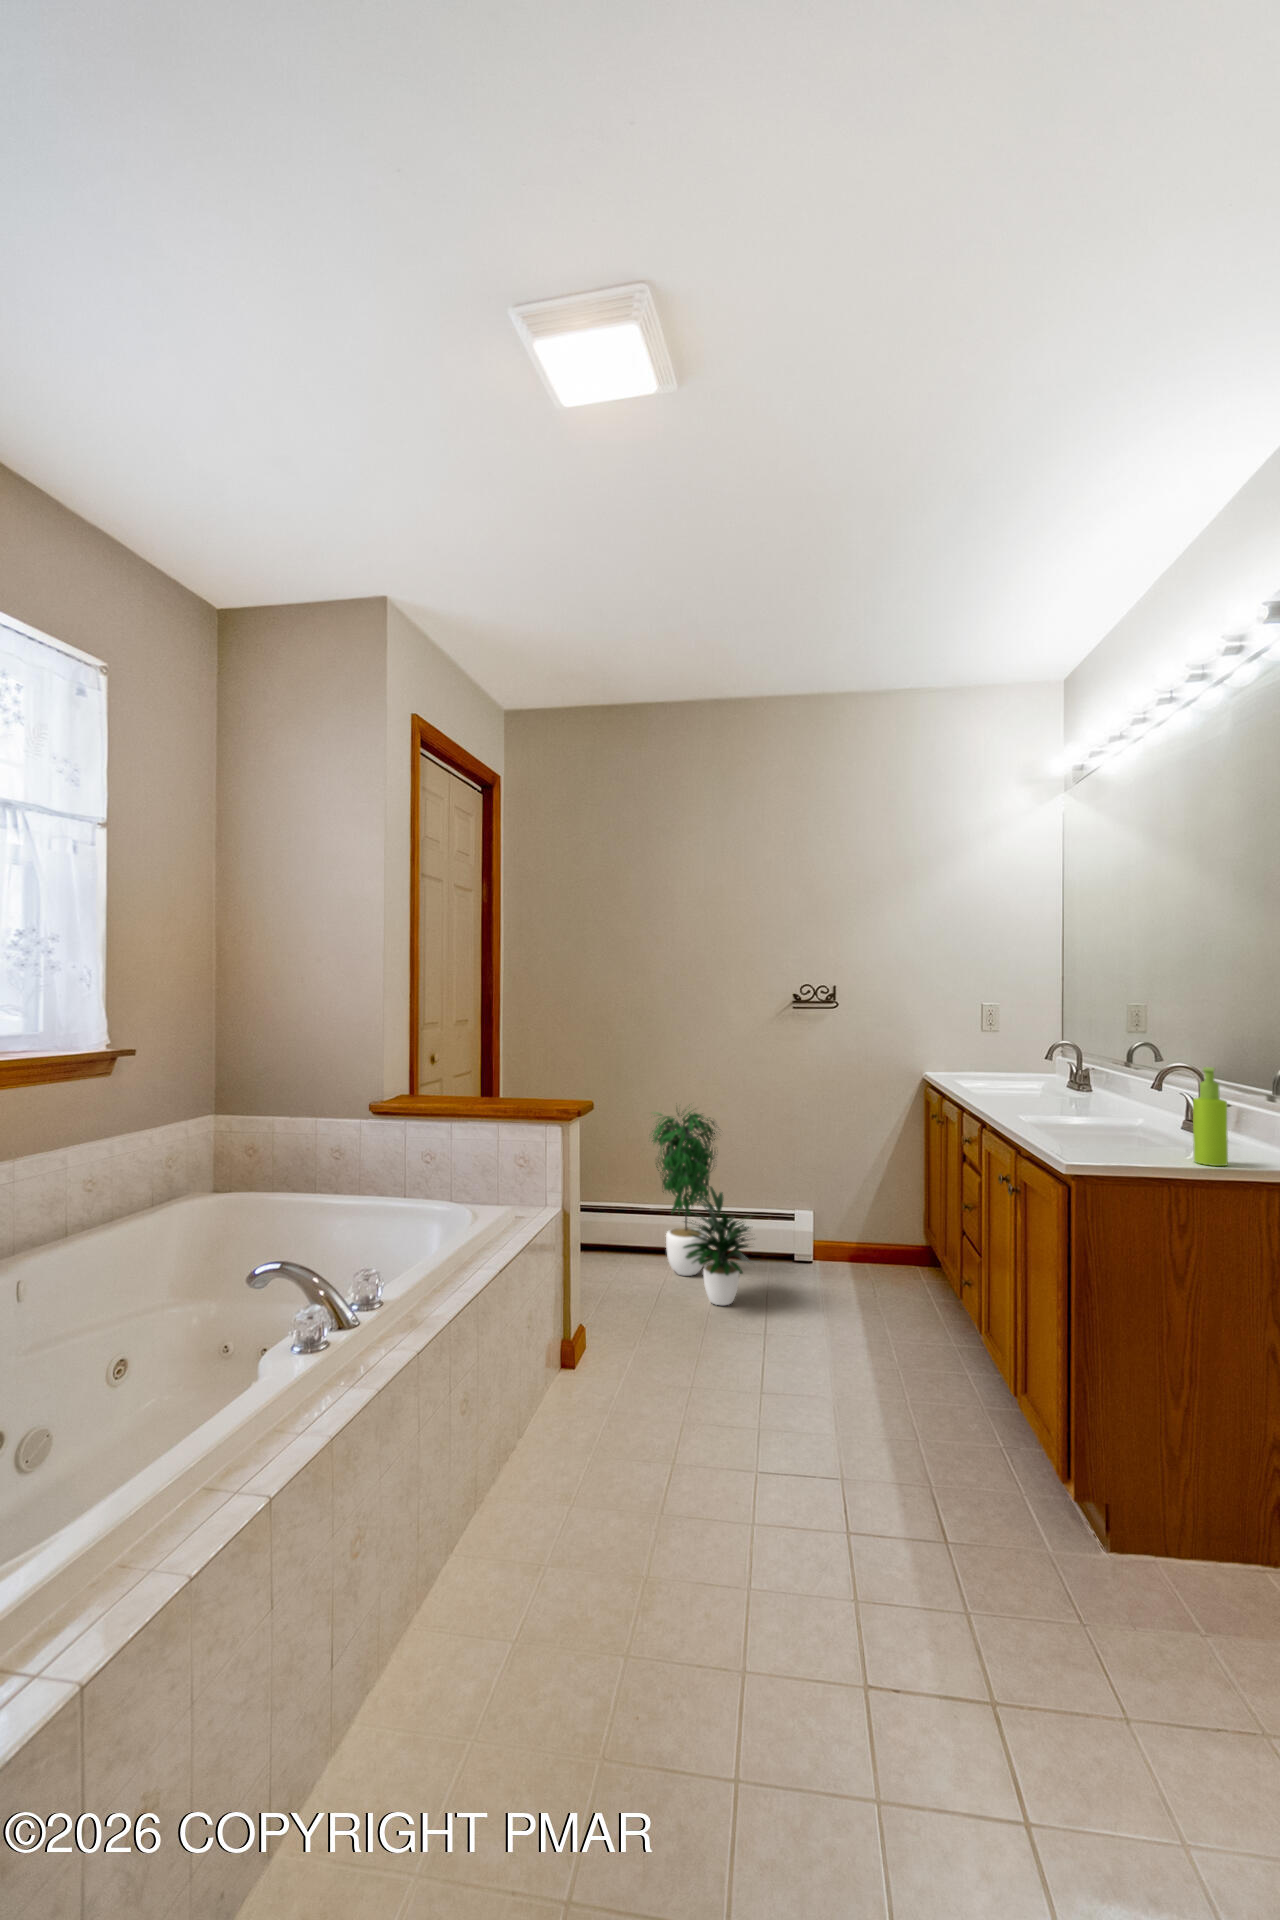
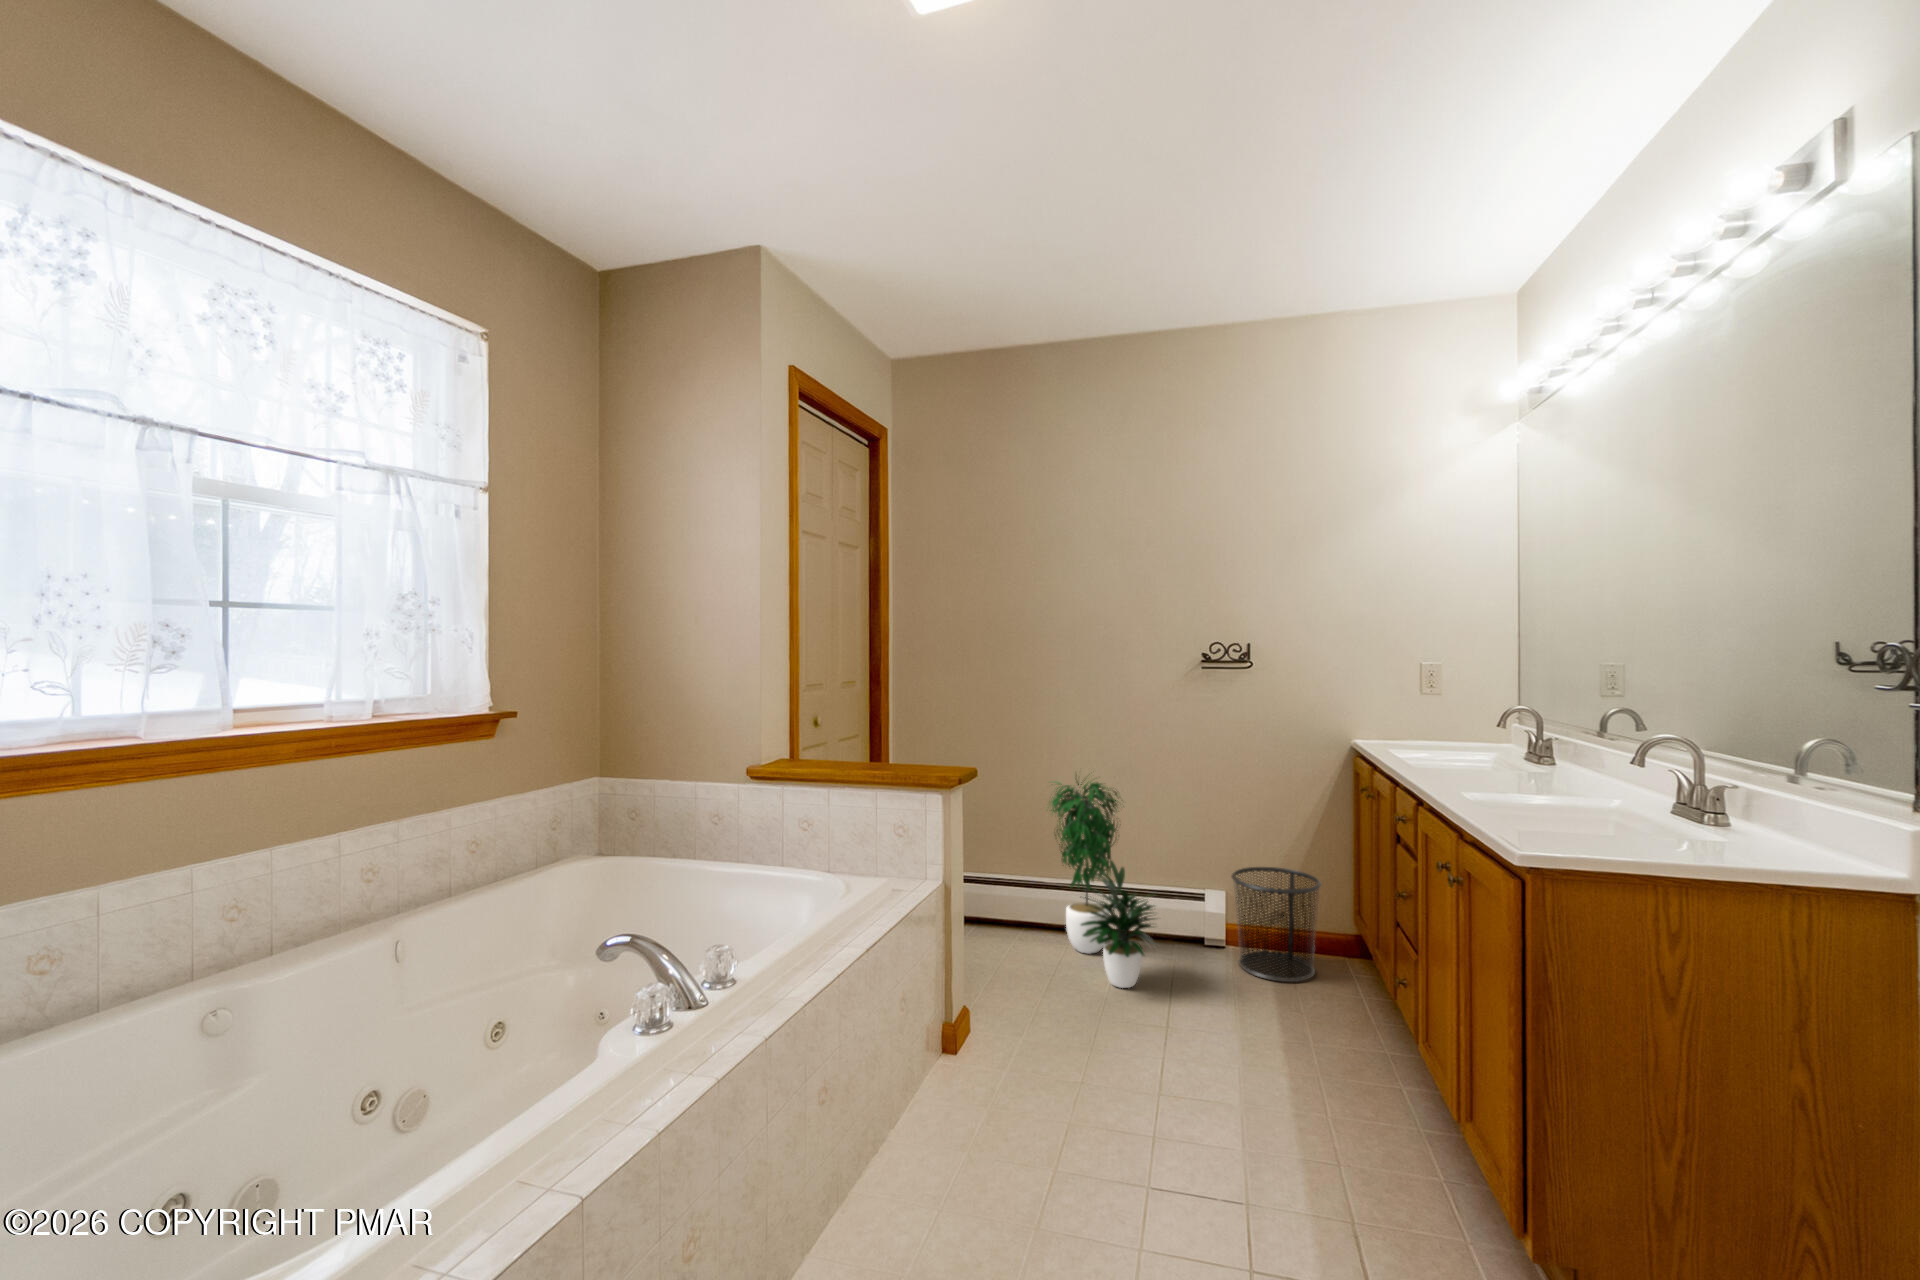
soap dispenser: present [1193,1067,1228,1166] -> none [1690,738,1739,861]
waste bin: none [819,1189,899,1294] -> present [1231,867,1321,982]

